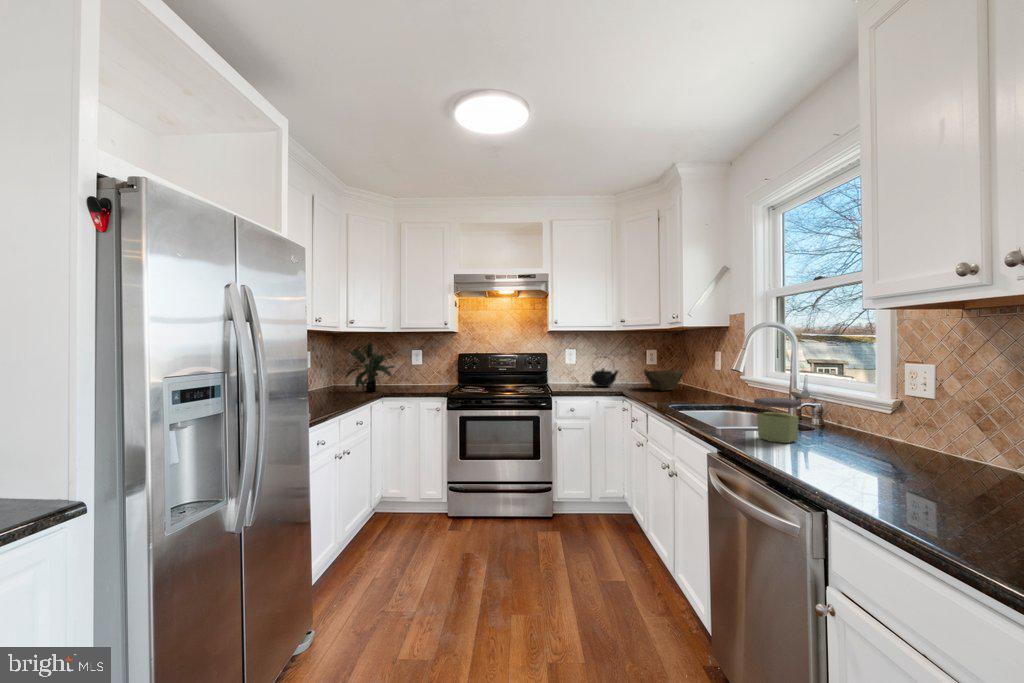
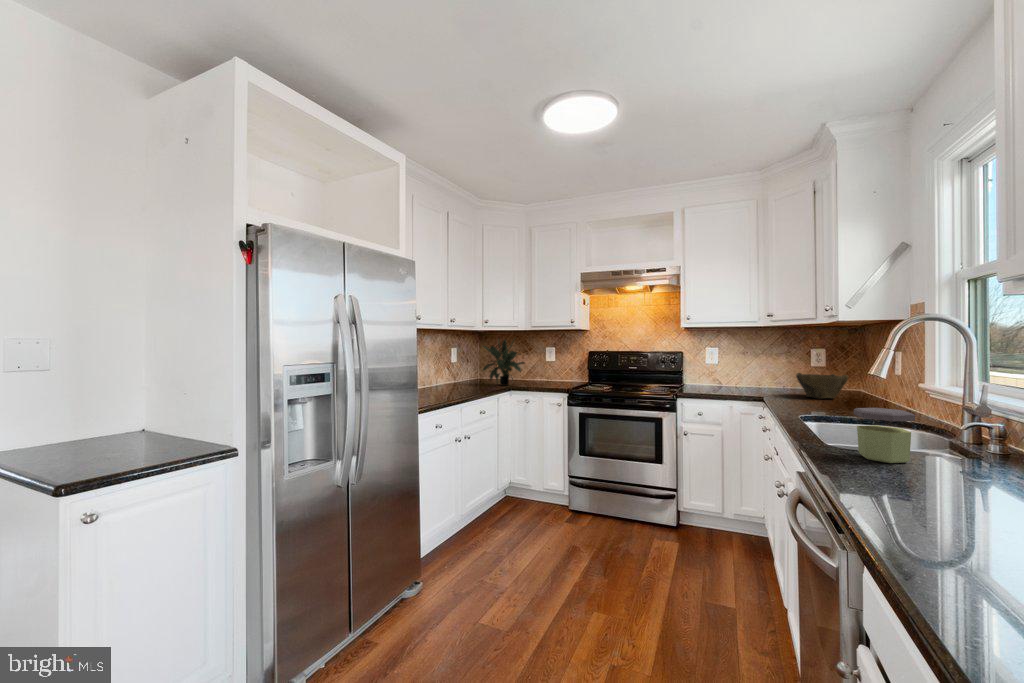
teapot: present [591,357,618,387] -> none [731,357,765,391]

